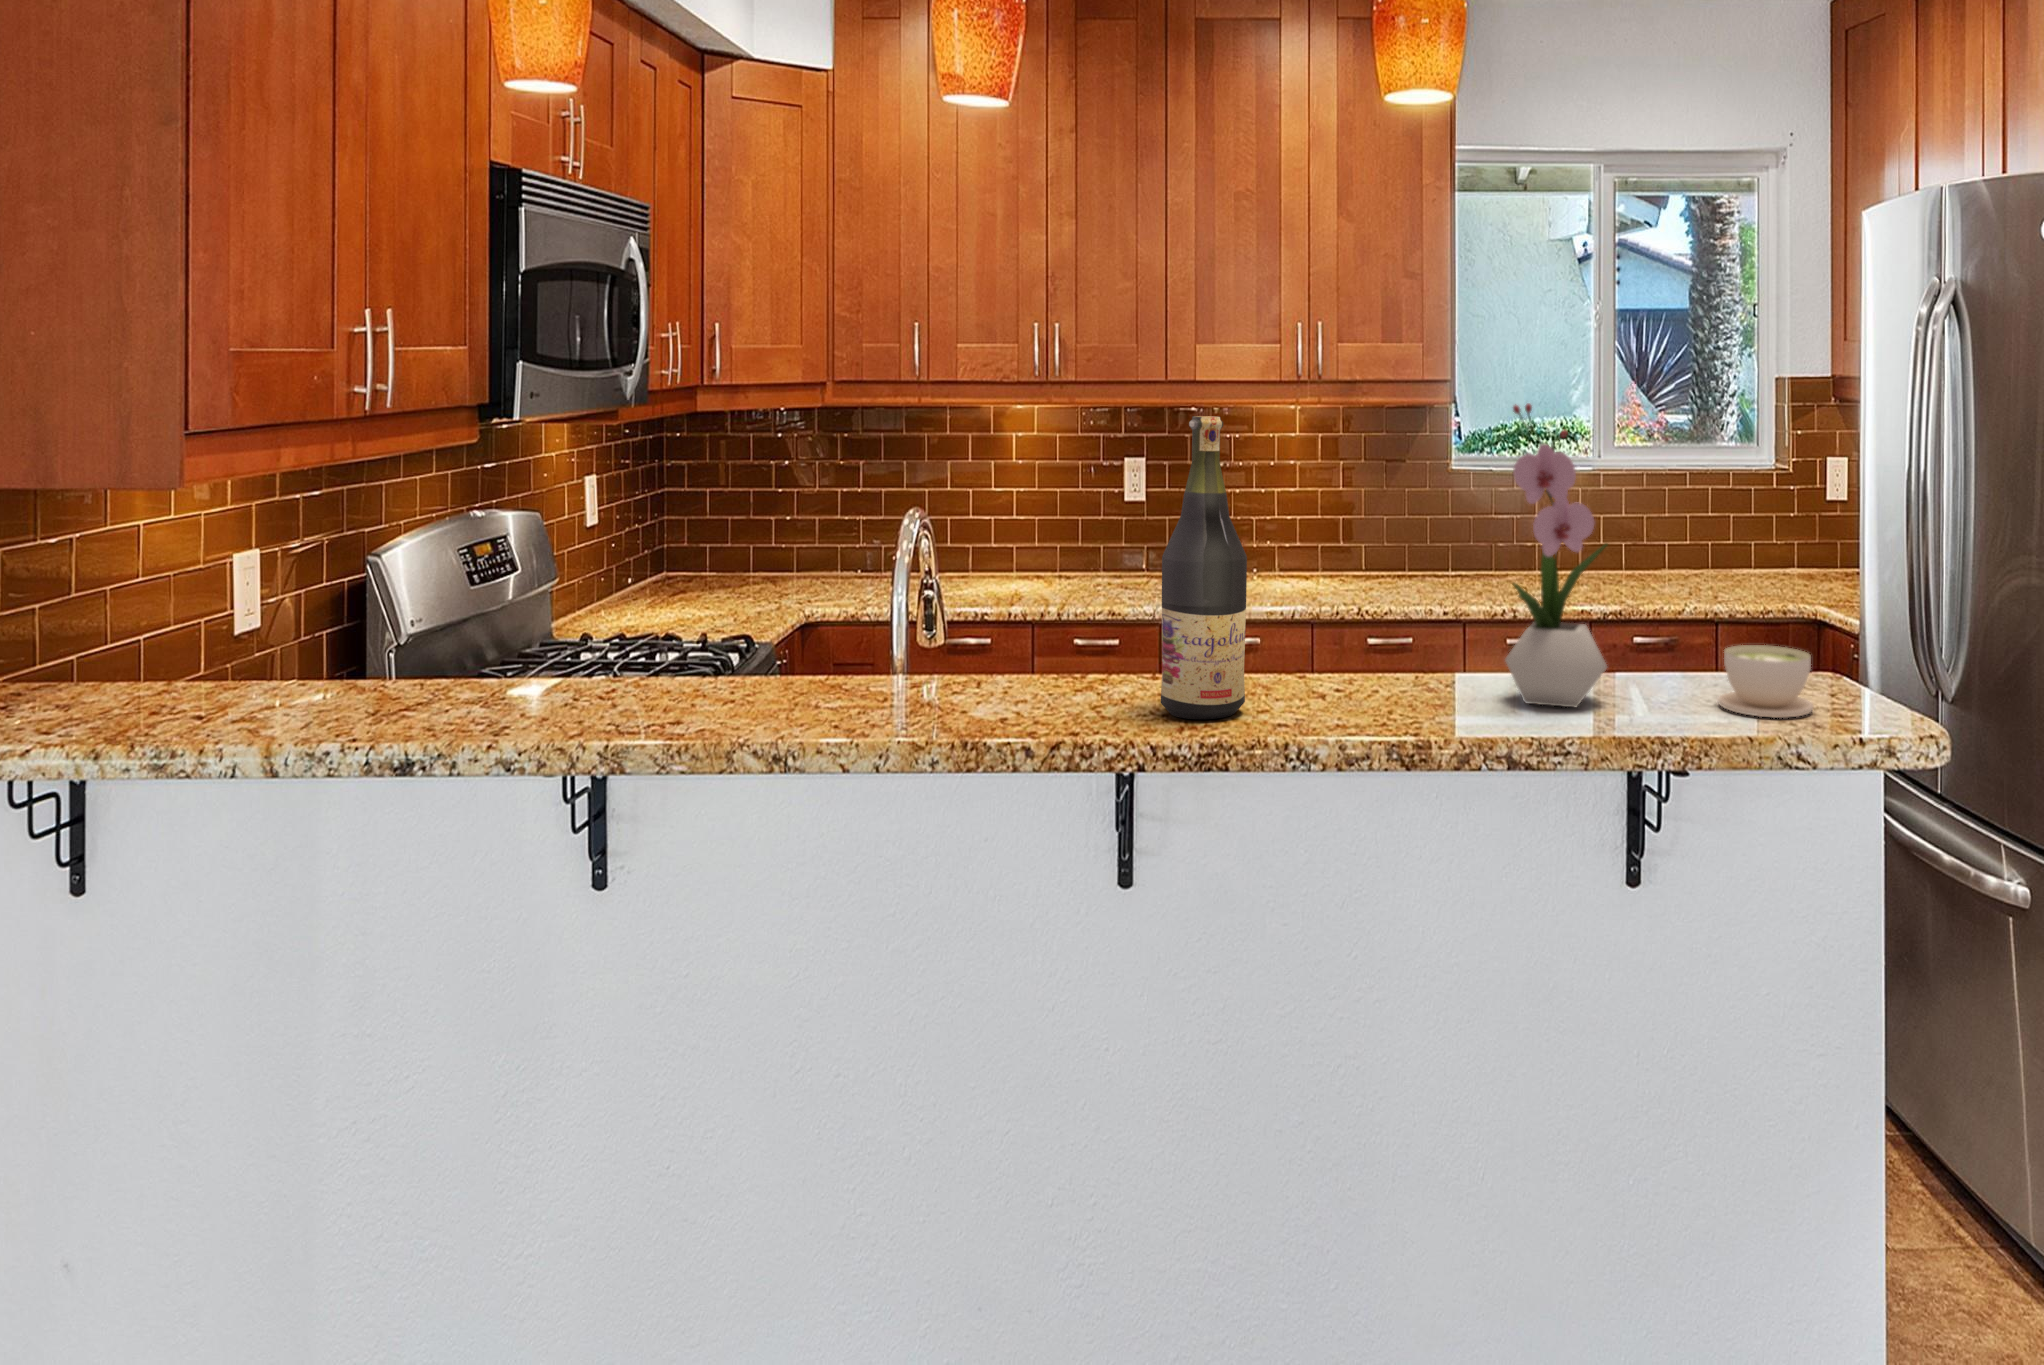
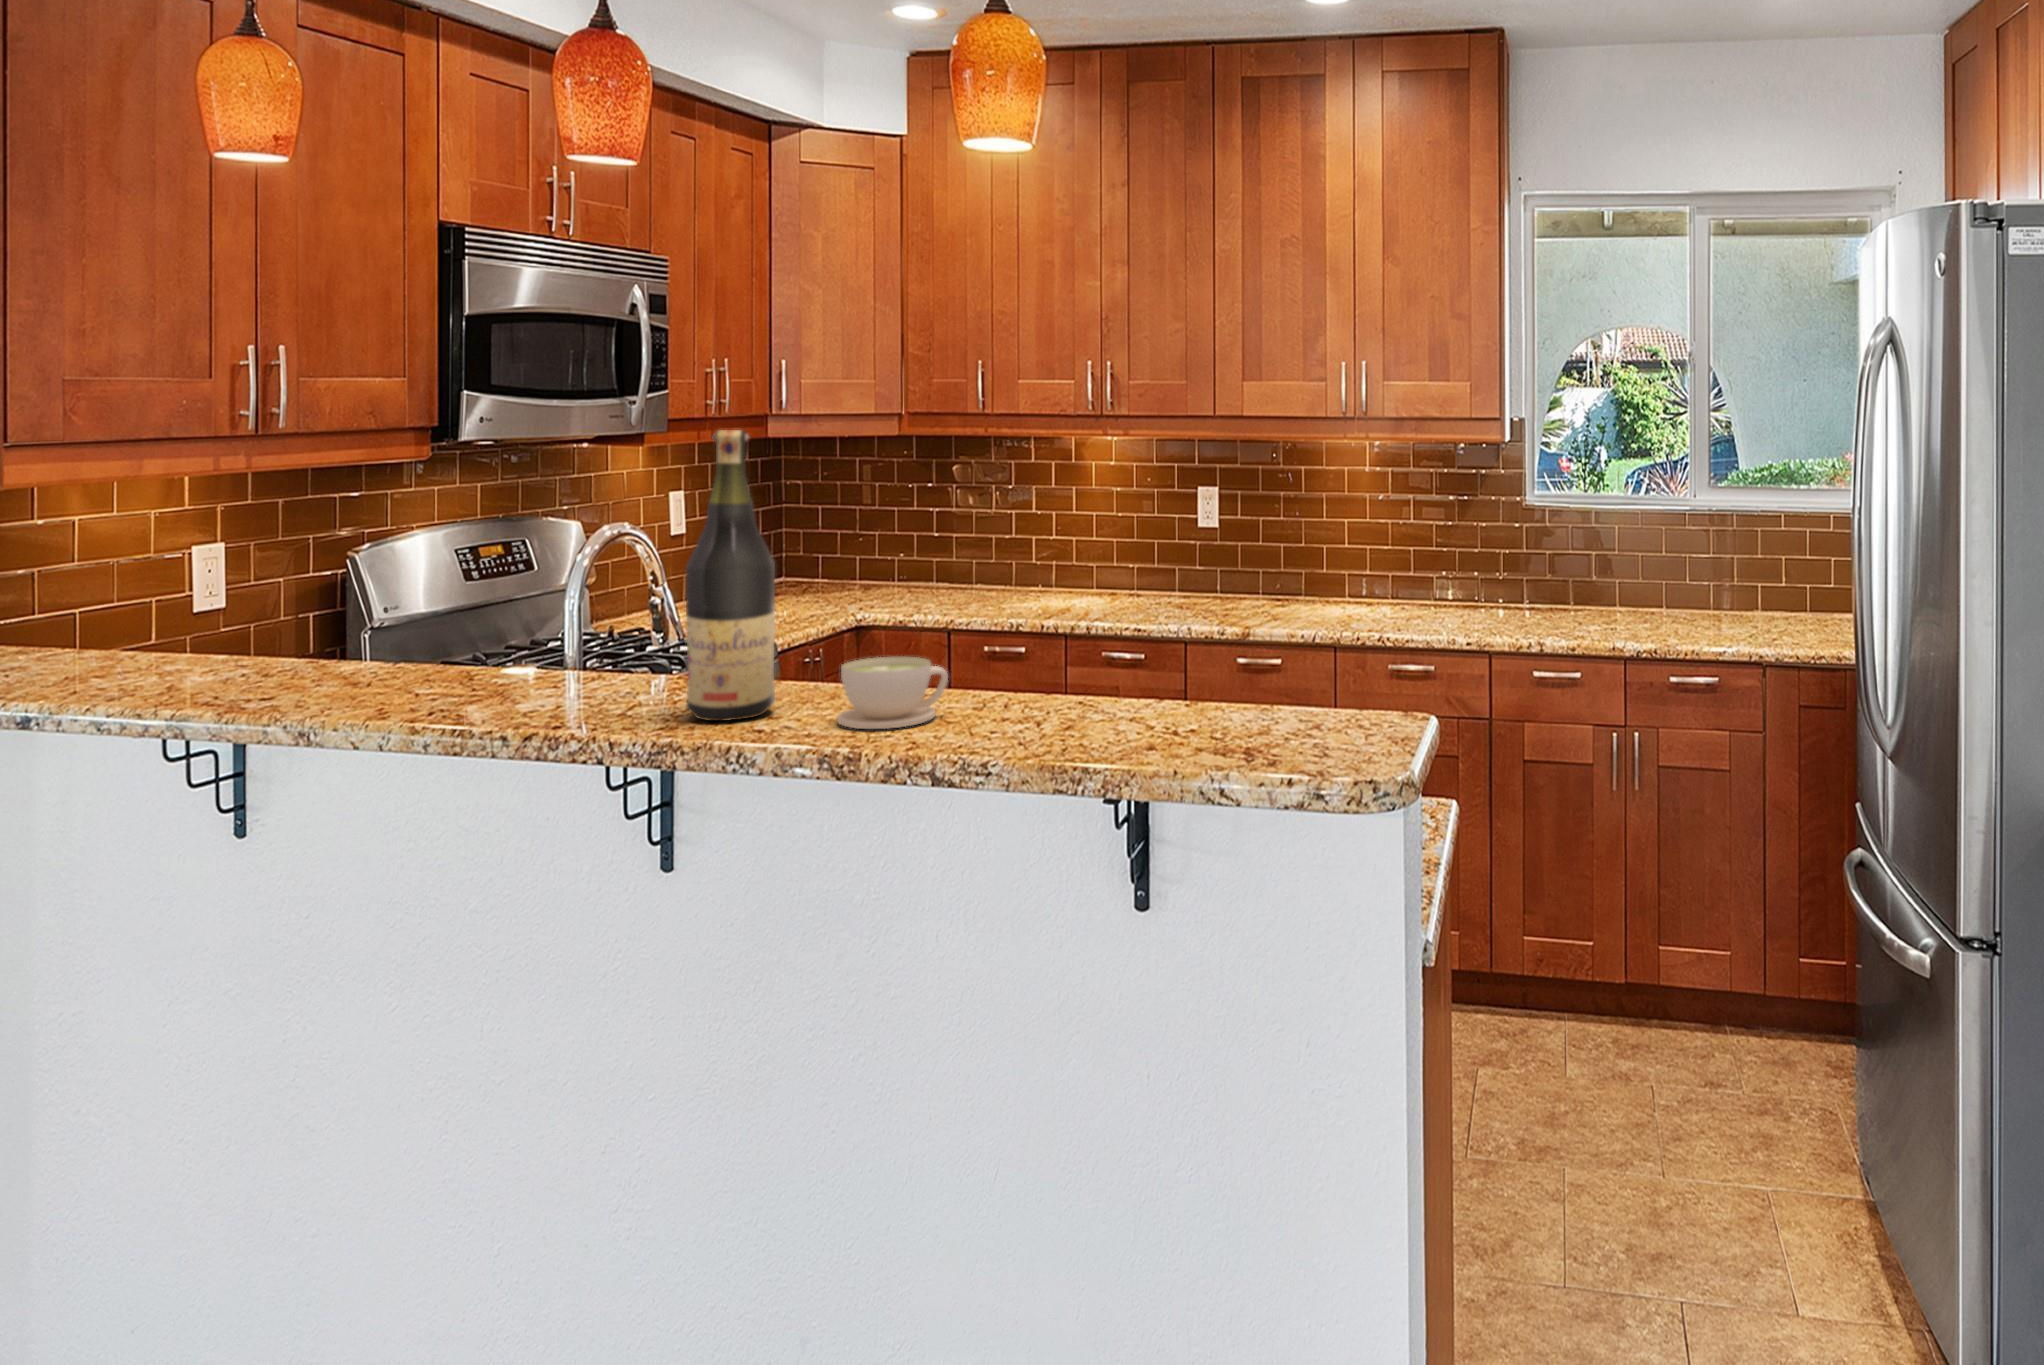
flower arrangement: present [1505,404,1607,708] -> none [1003,415,1147,730]
coffee cup: present [1718,645,1813,718] -> present [837,657,948,729]

